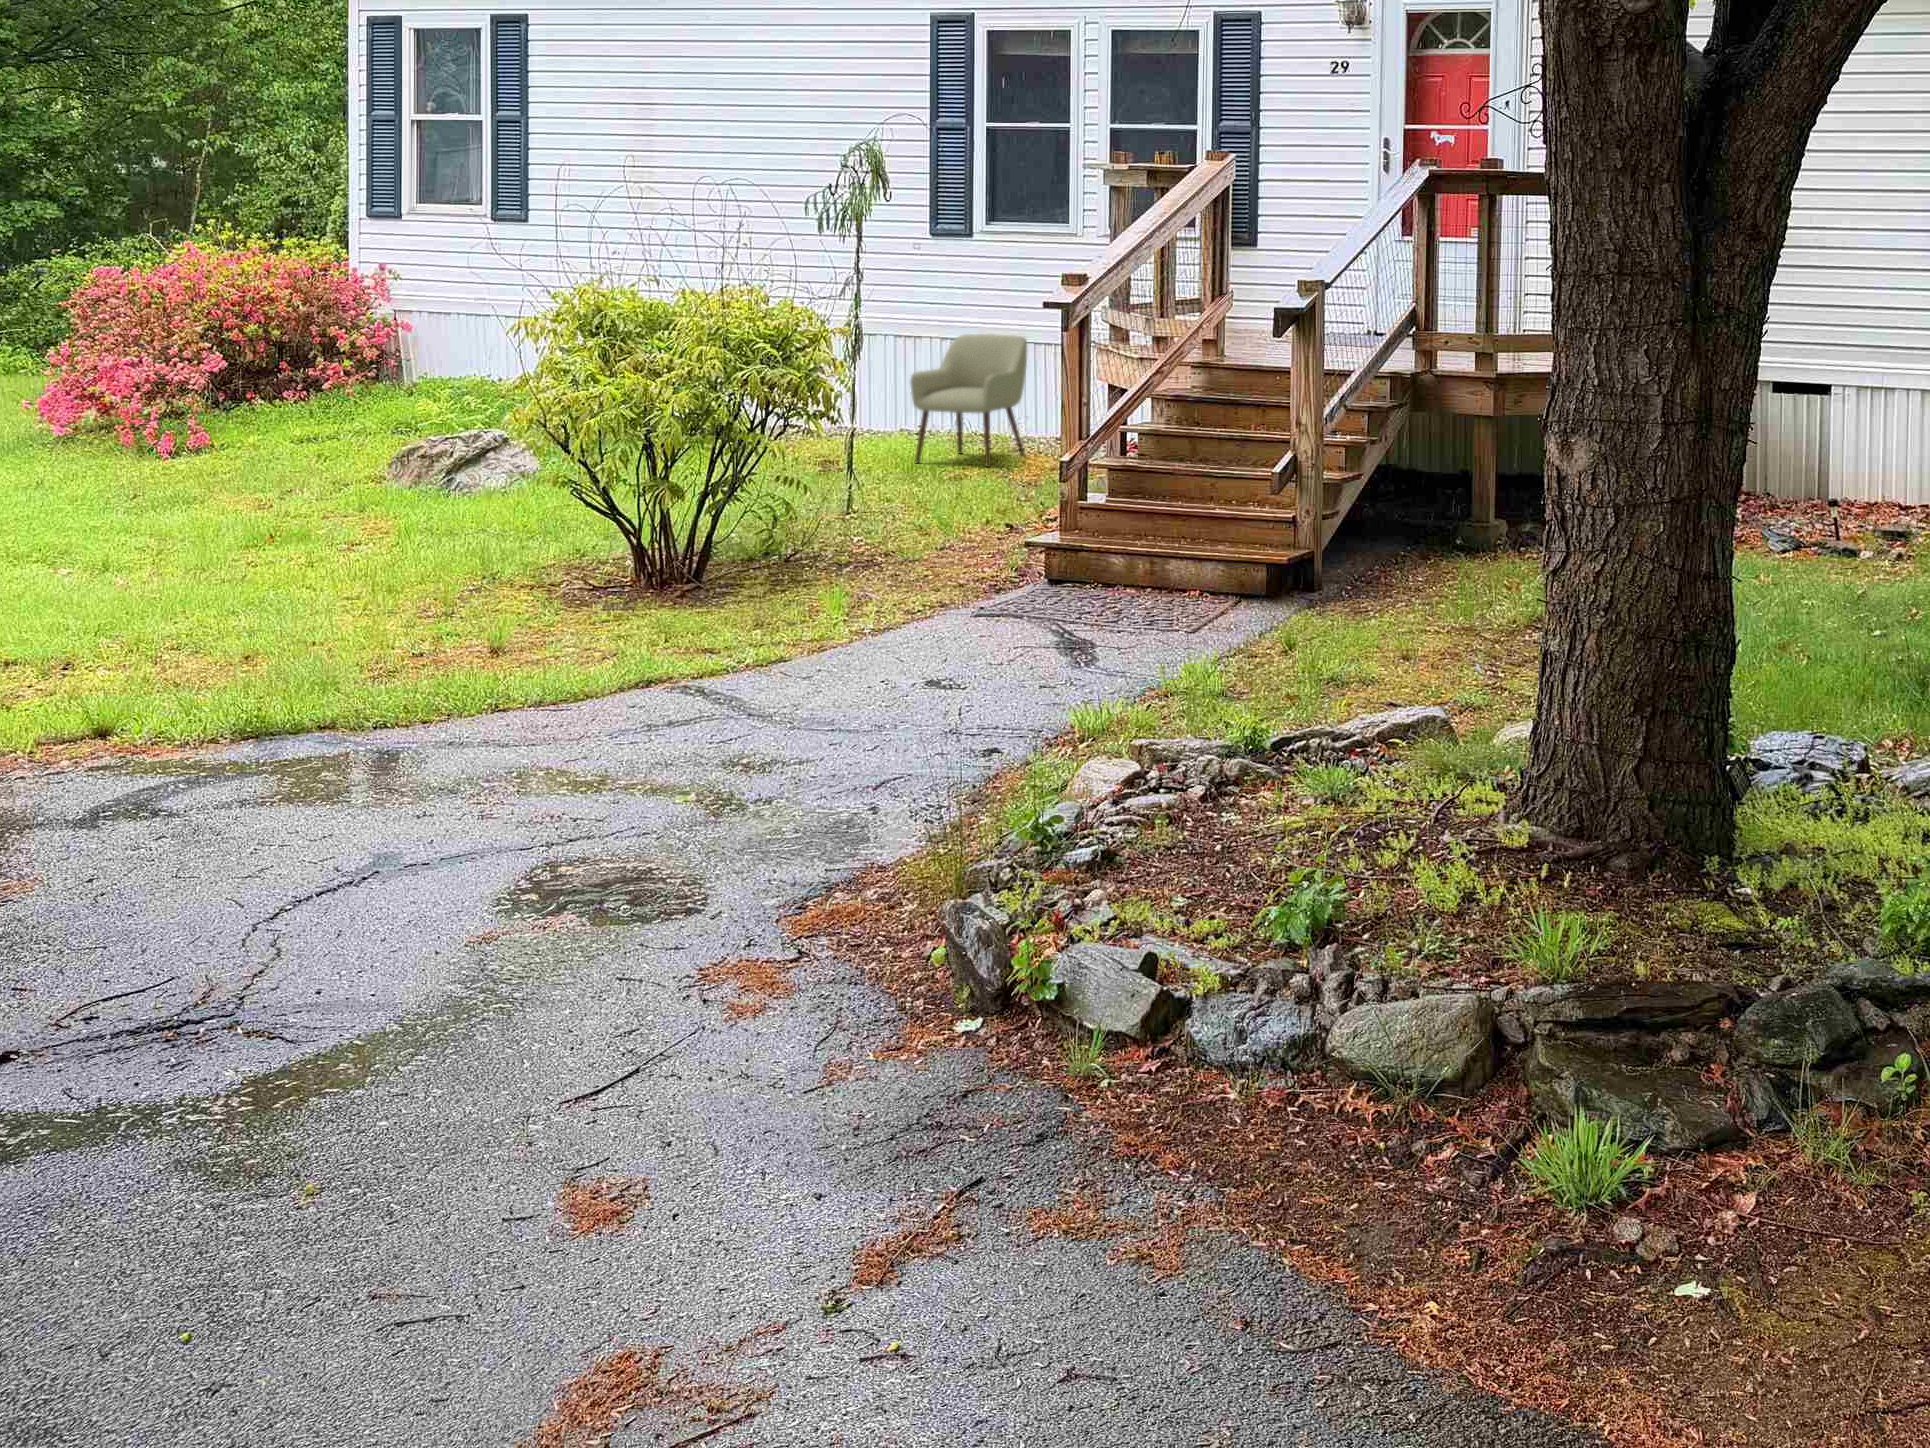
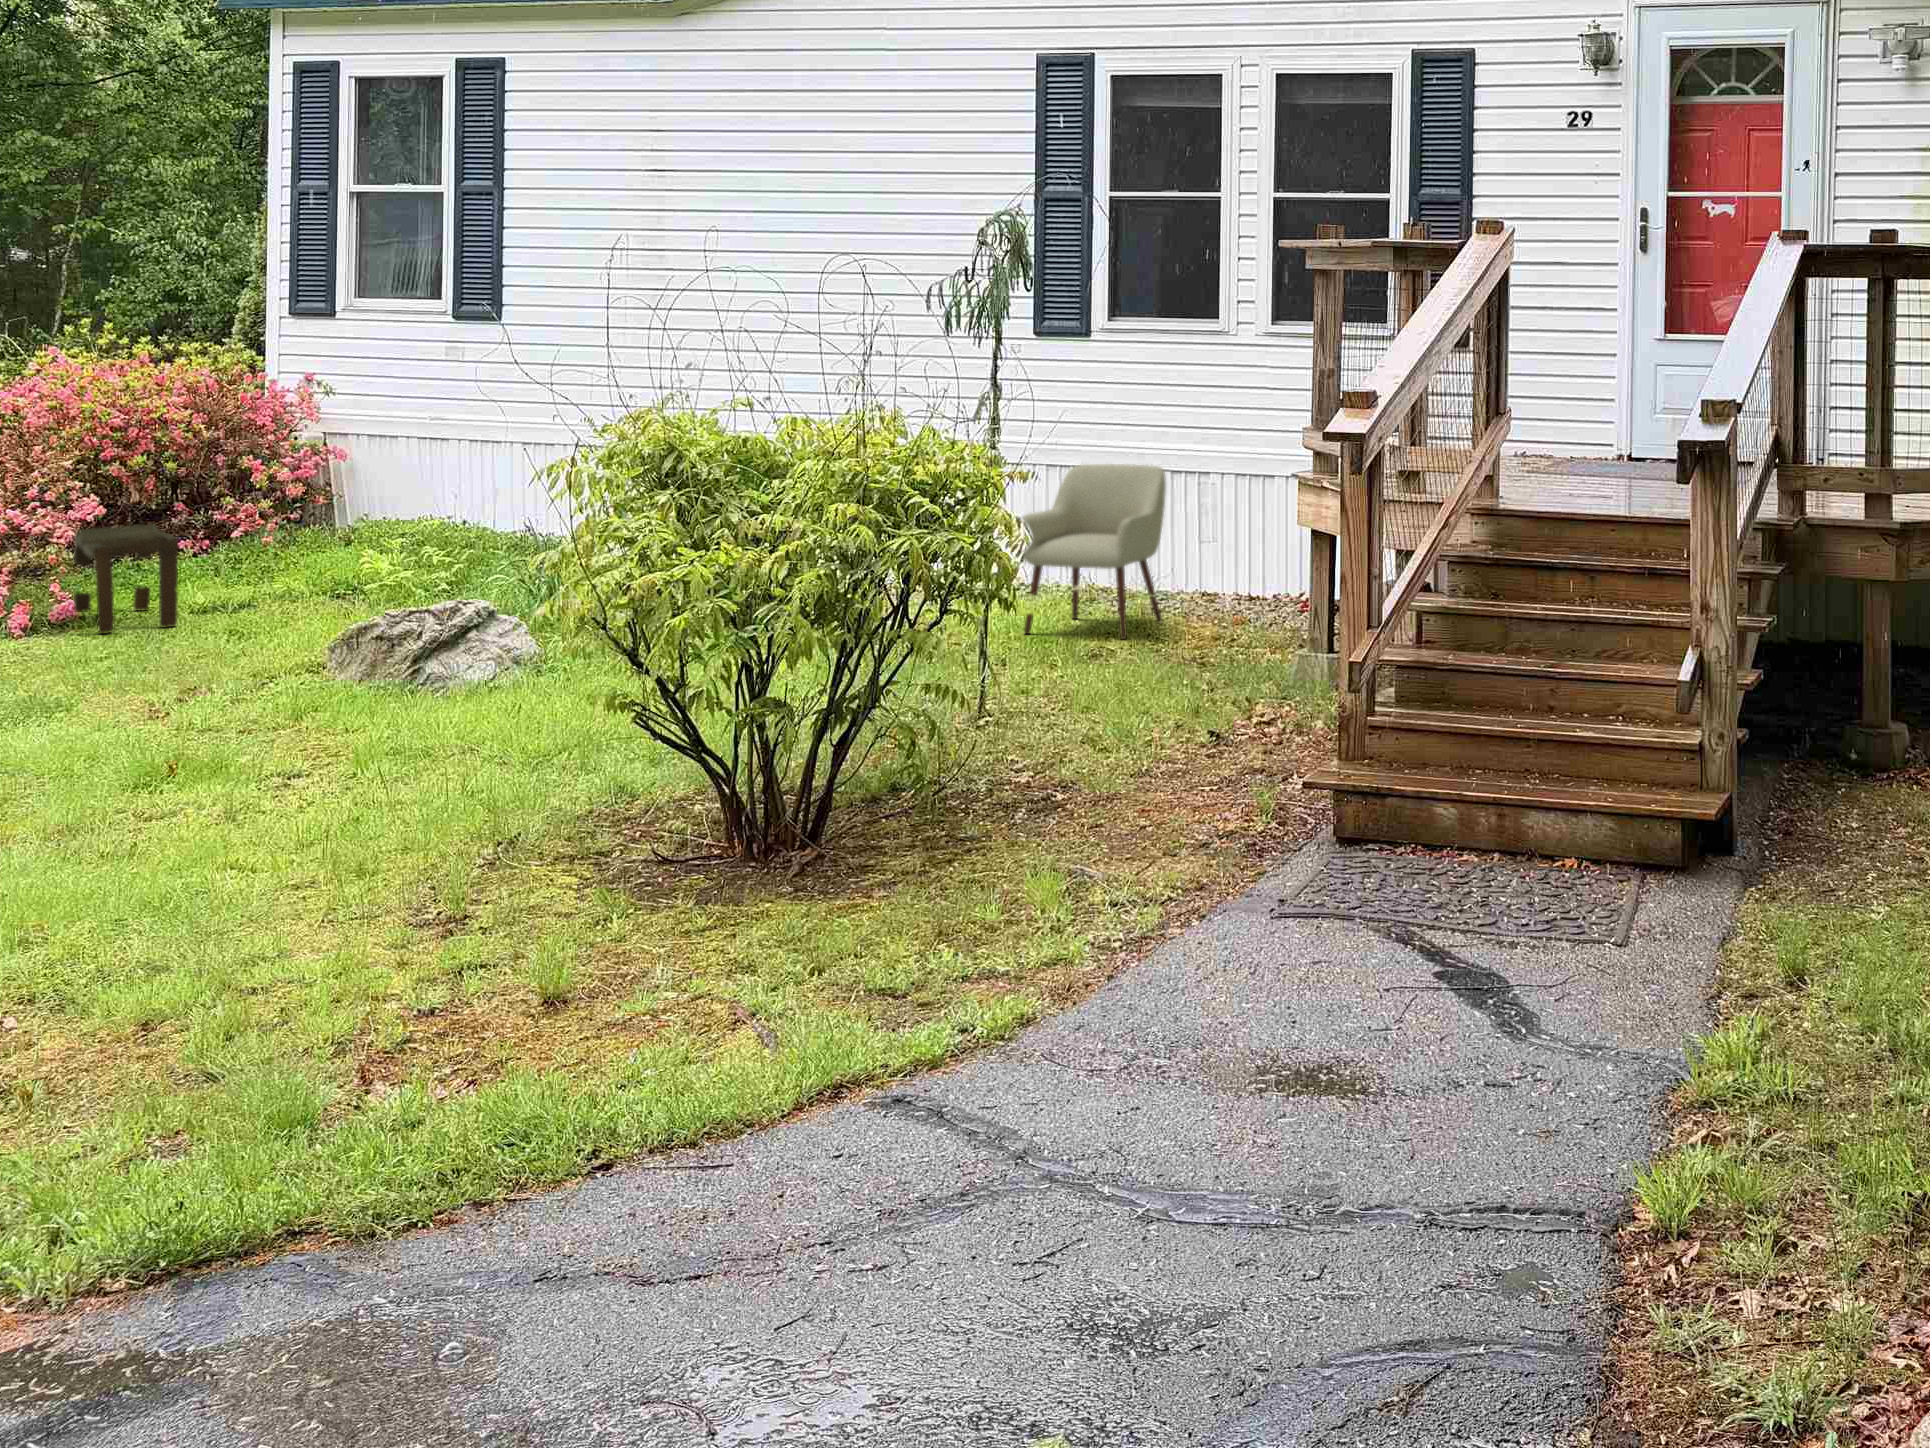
bench: none [206,376,284,456] -> present [74,524,178,634]

